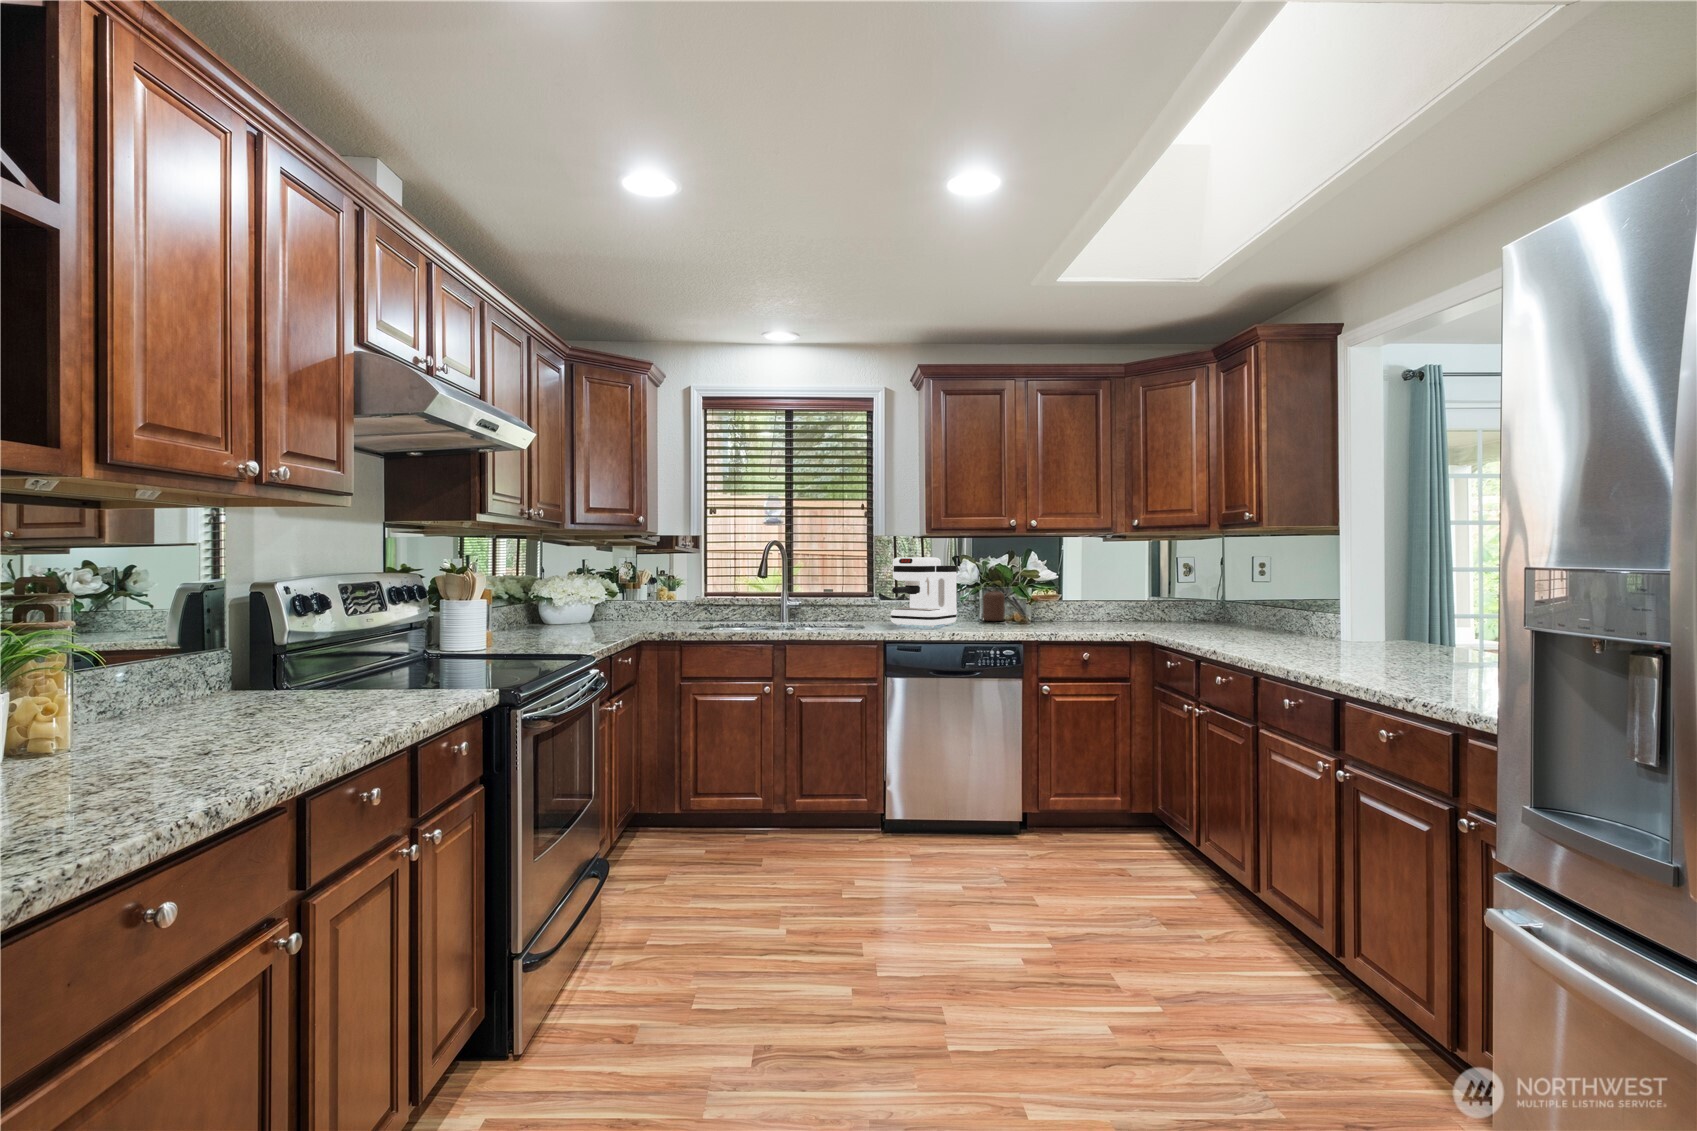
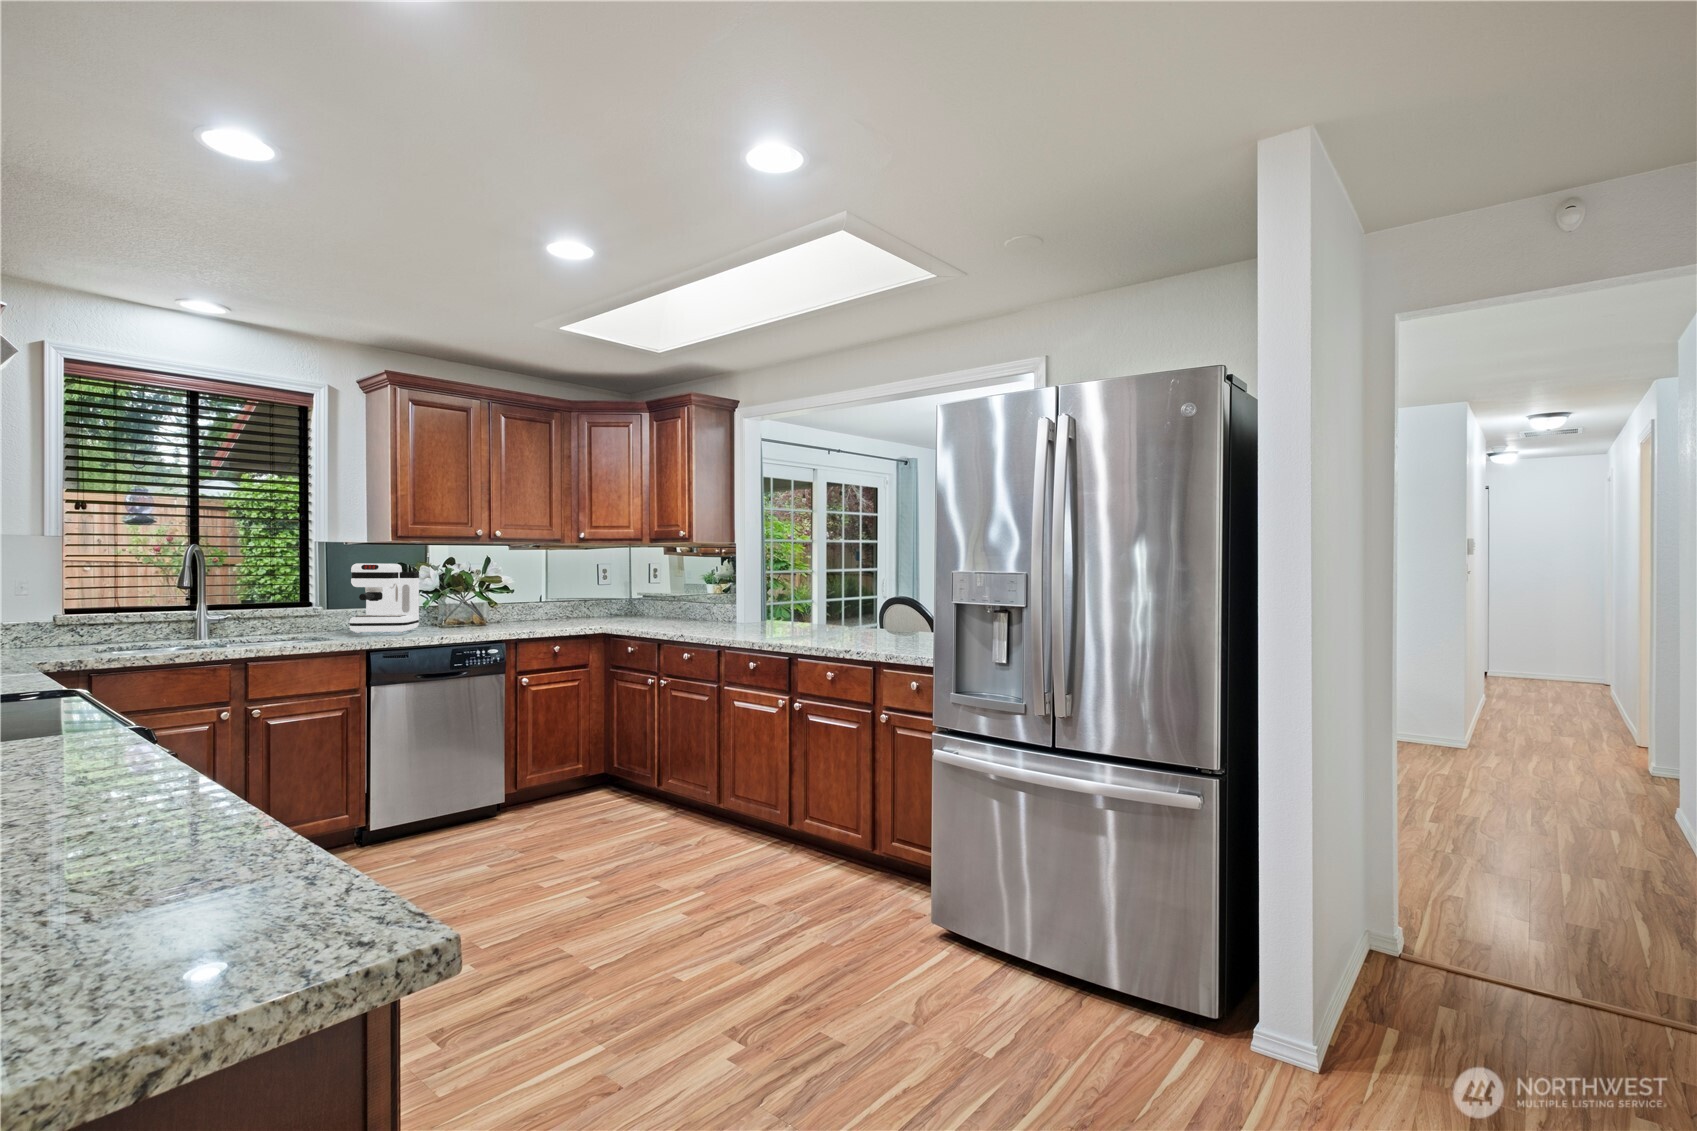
soap dispenser: present [983,590,1005,621] -> none [439,577,461,625]

